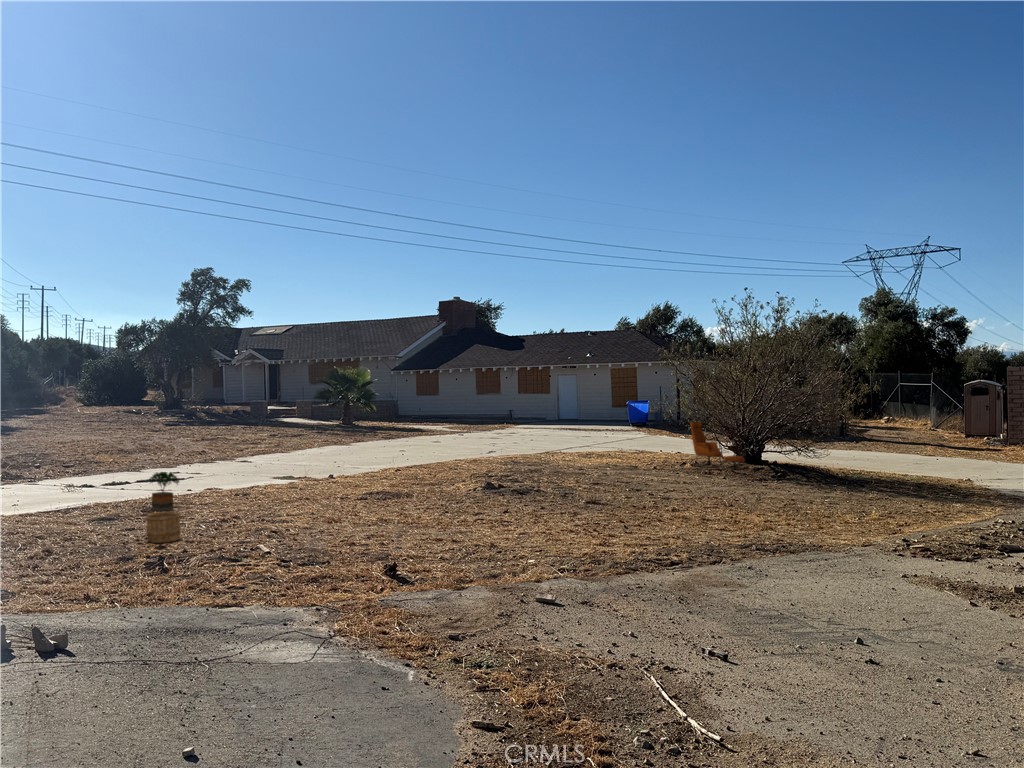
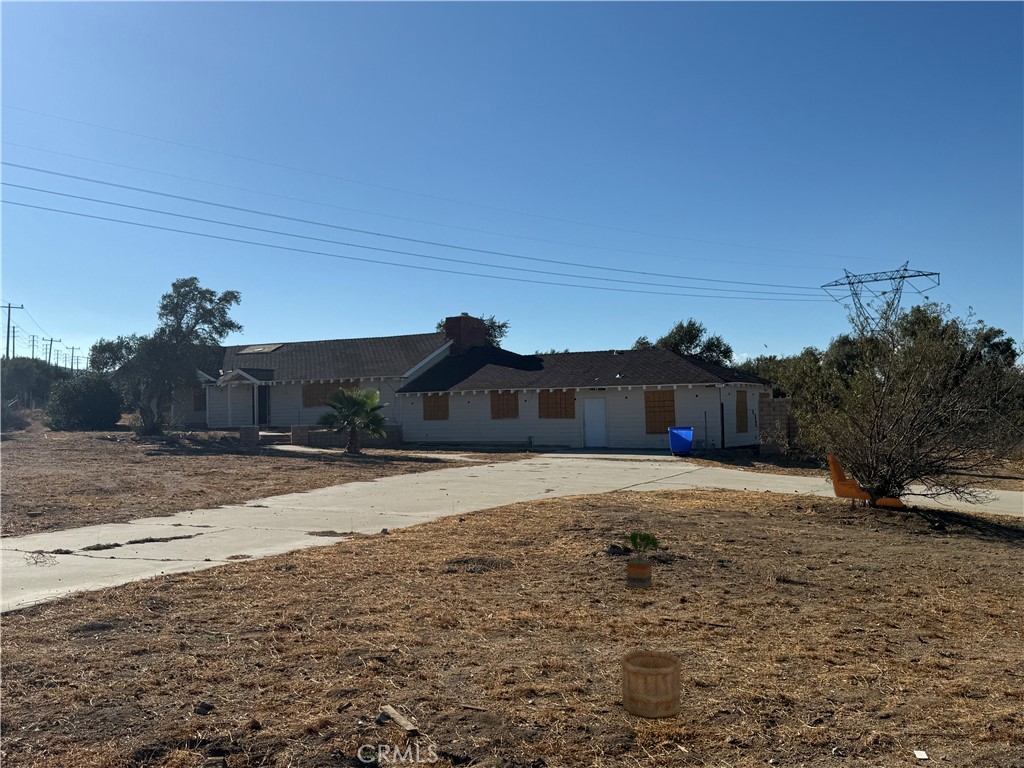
potted tree: present [150,472,179,511] -> present [621,533,659,588]
wooden bucket: present [146,512,181,543] -> present [620,650,682,718]

